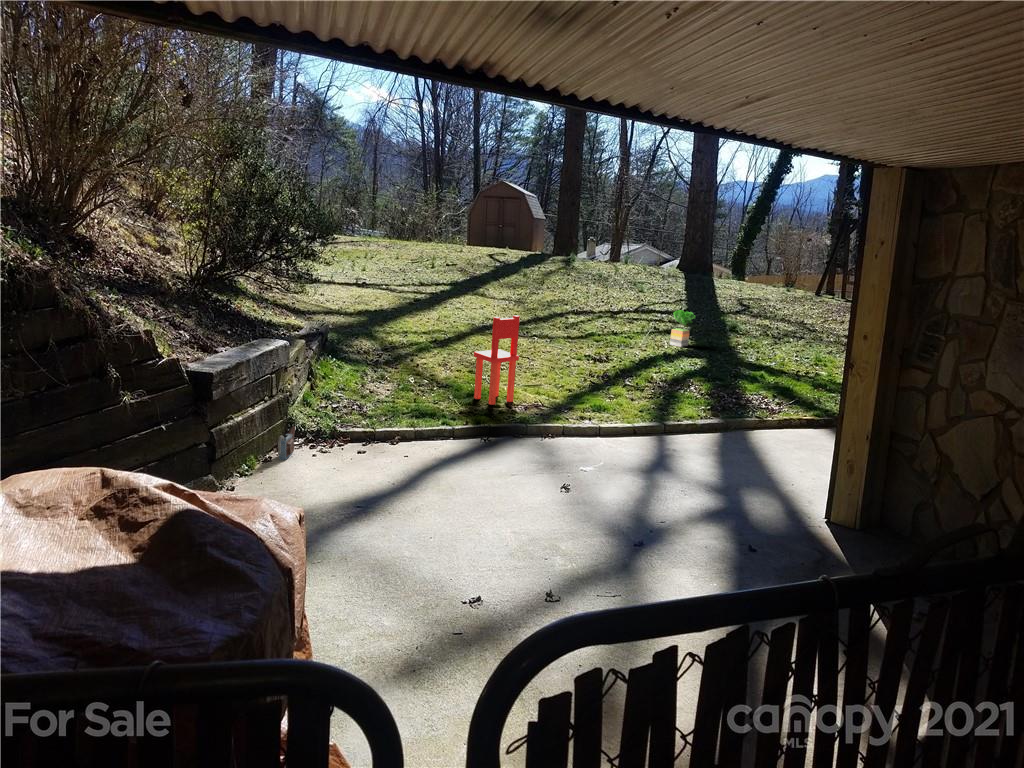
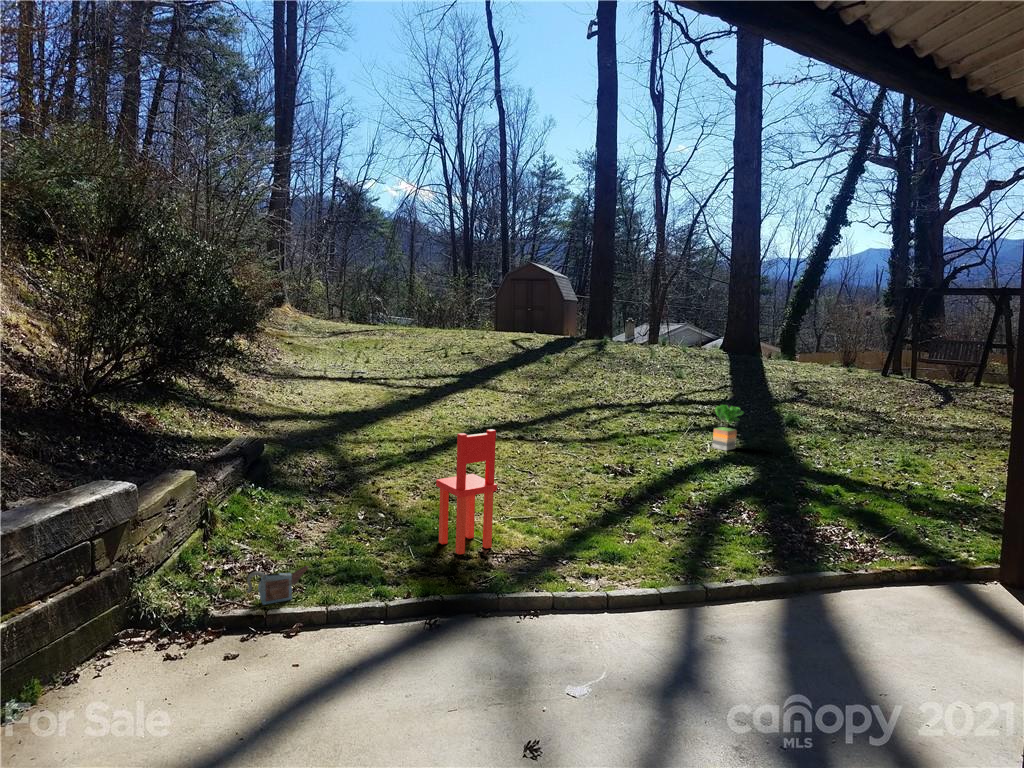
watering can: present [278,426,295,460] -> present [247,565,309,605]

